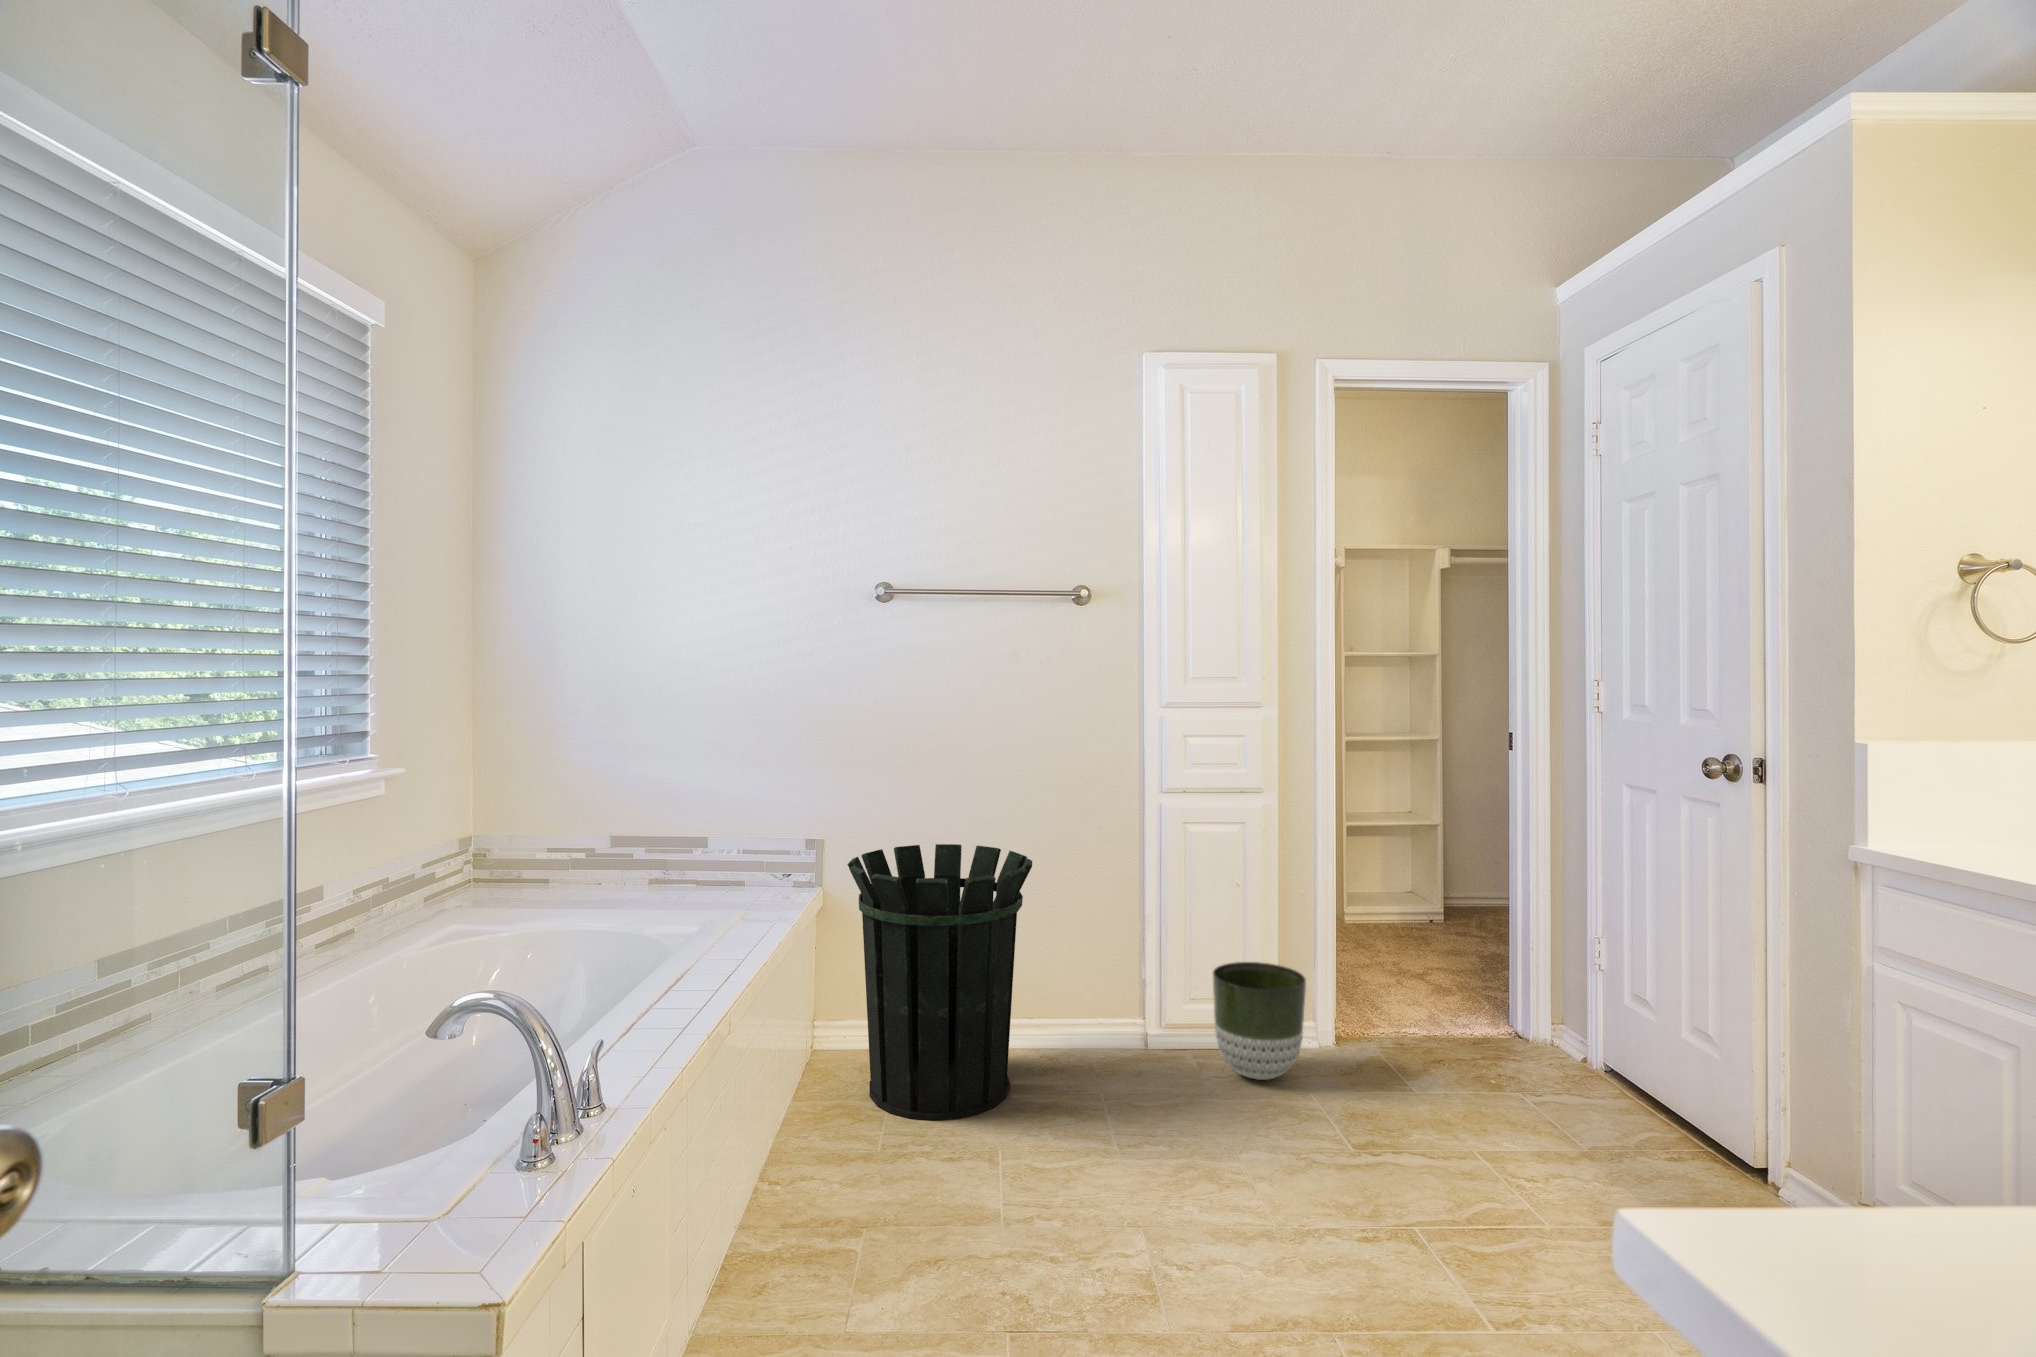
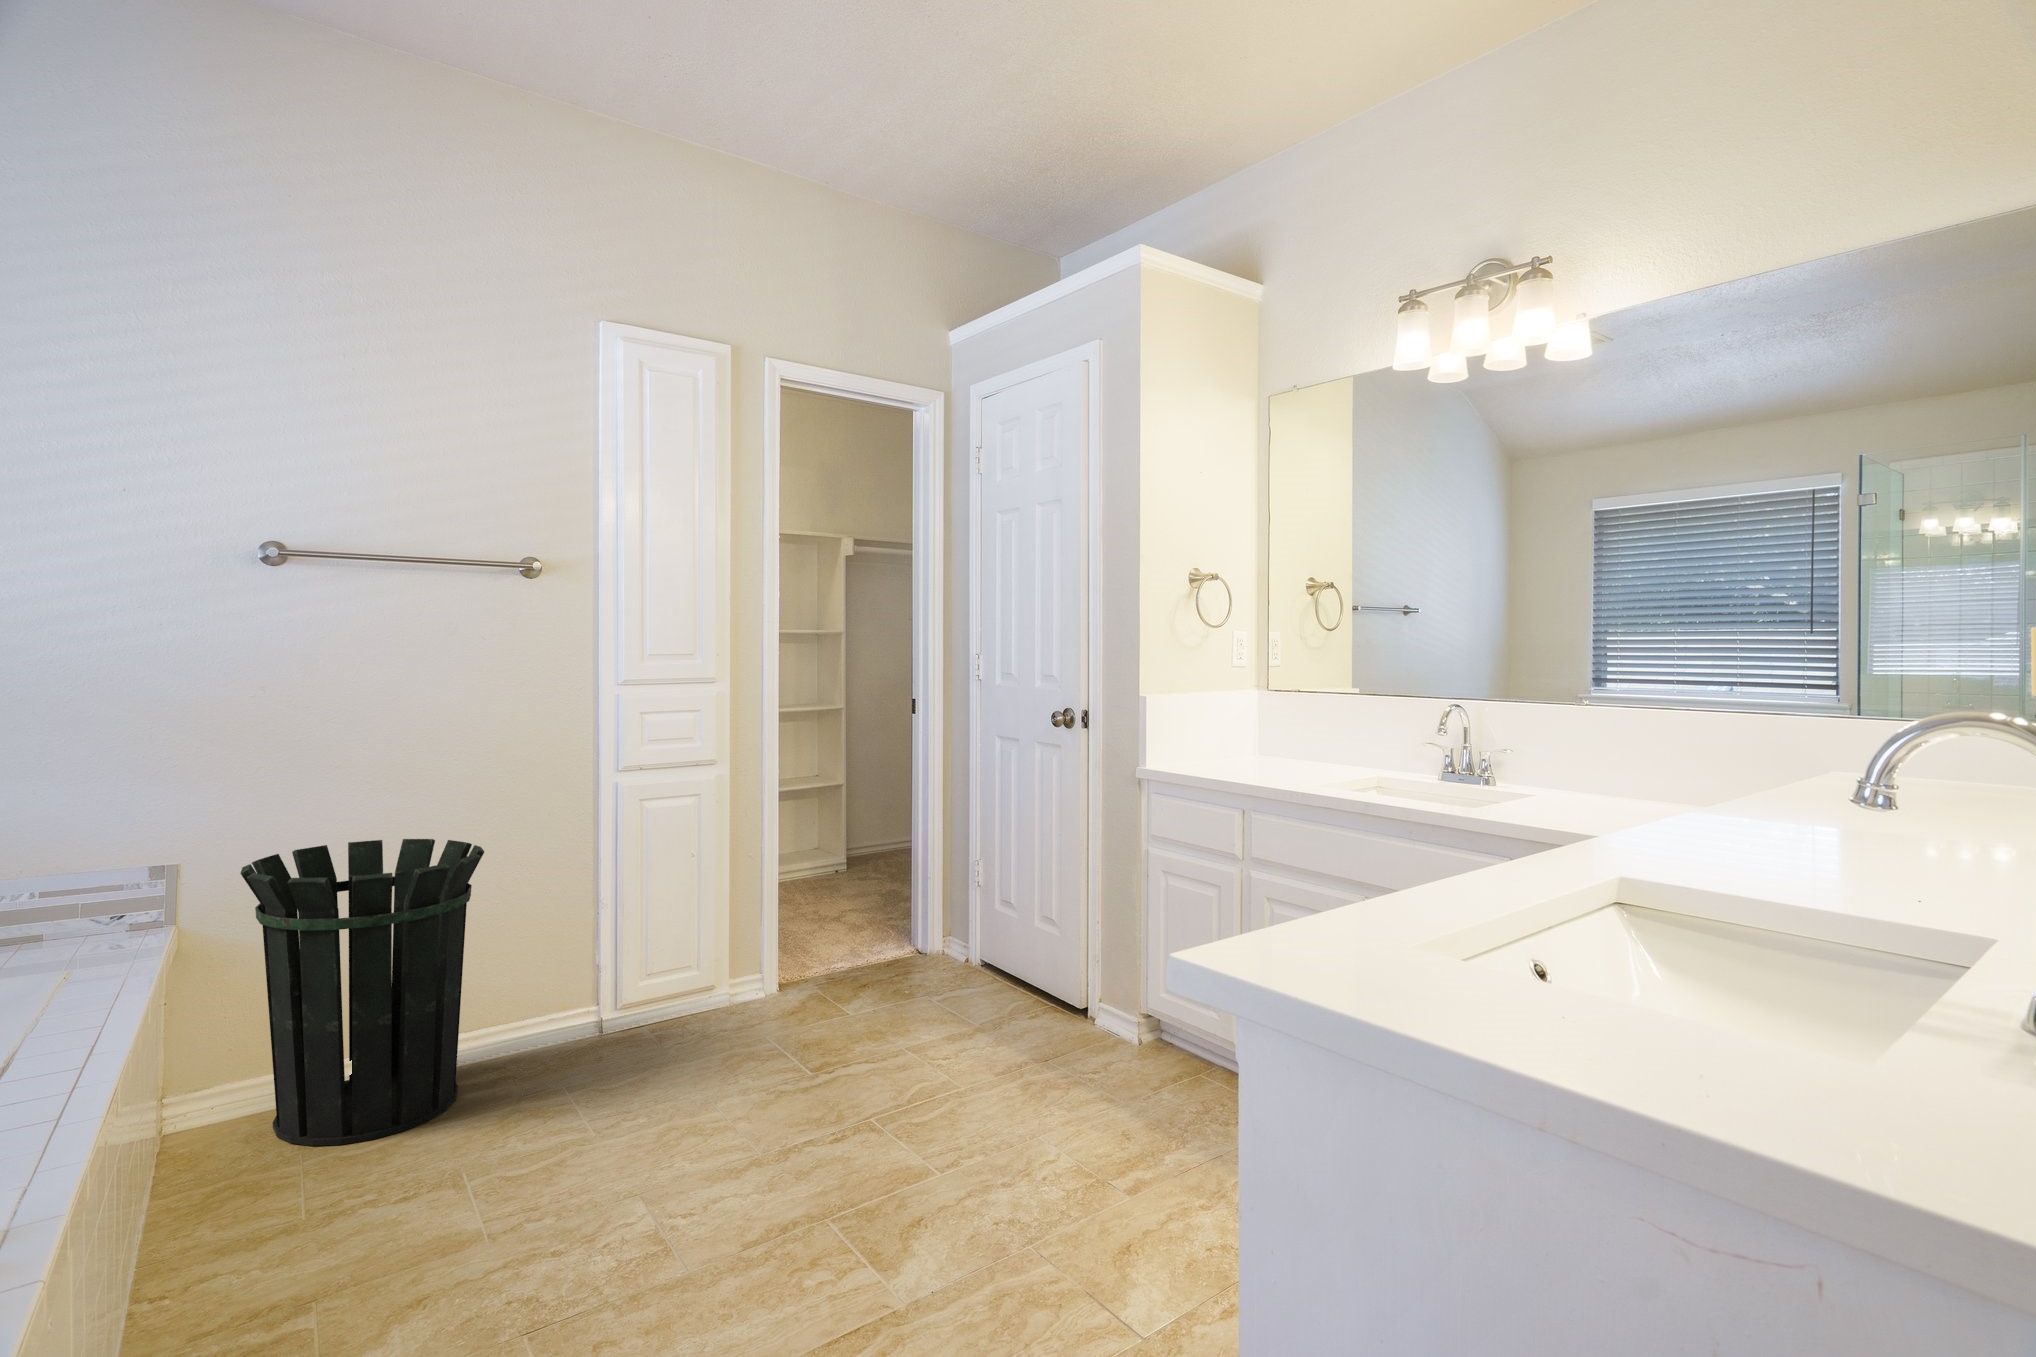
planter: present [1213,962,1306,1080] -> none [671,921,759,1028]

